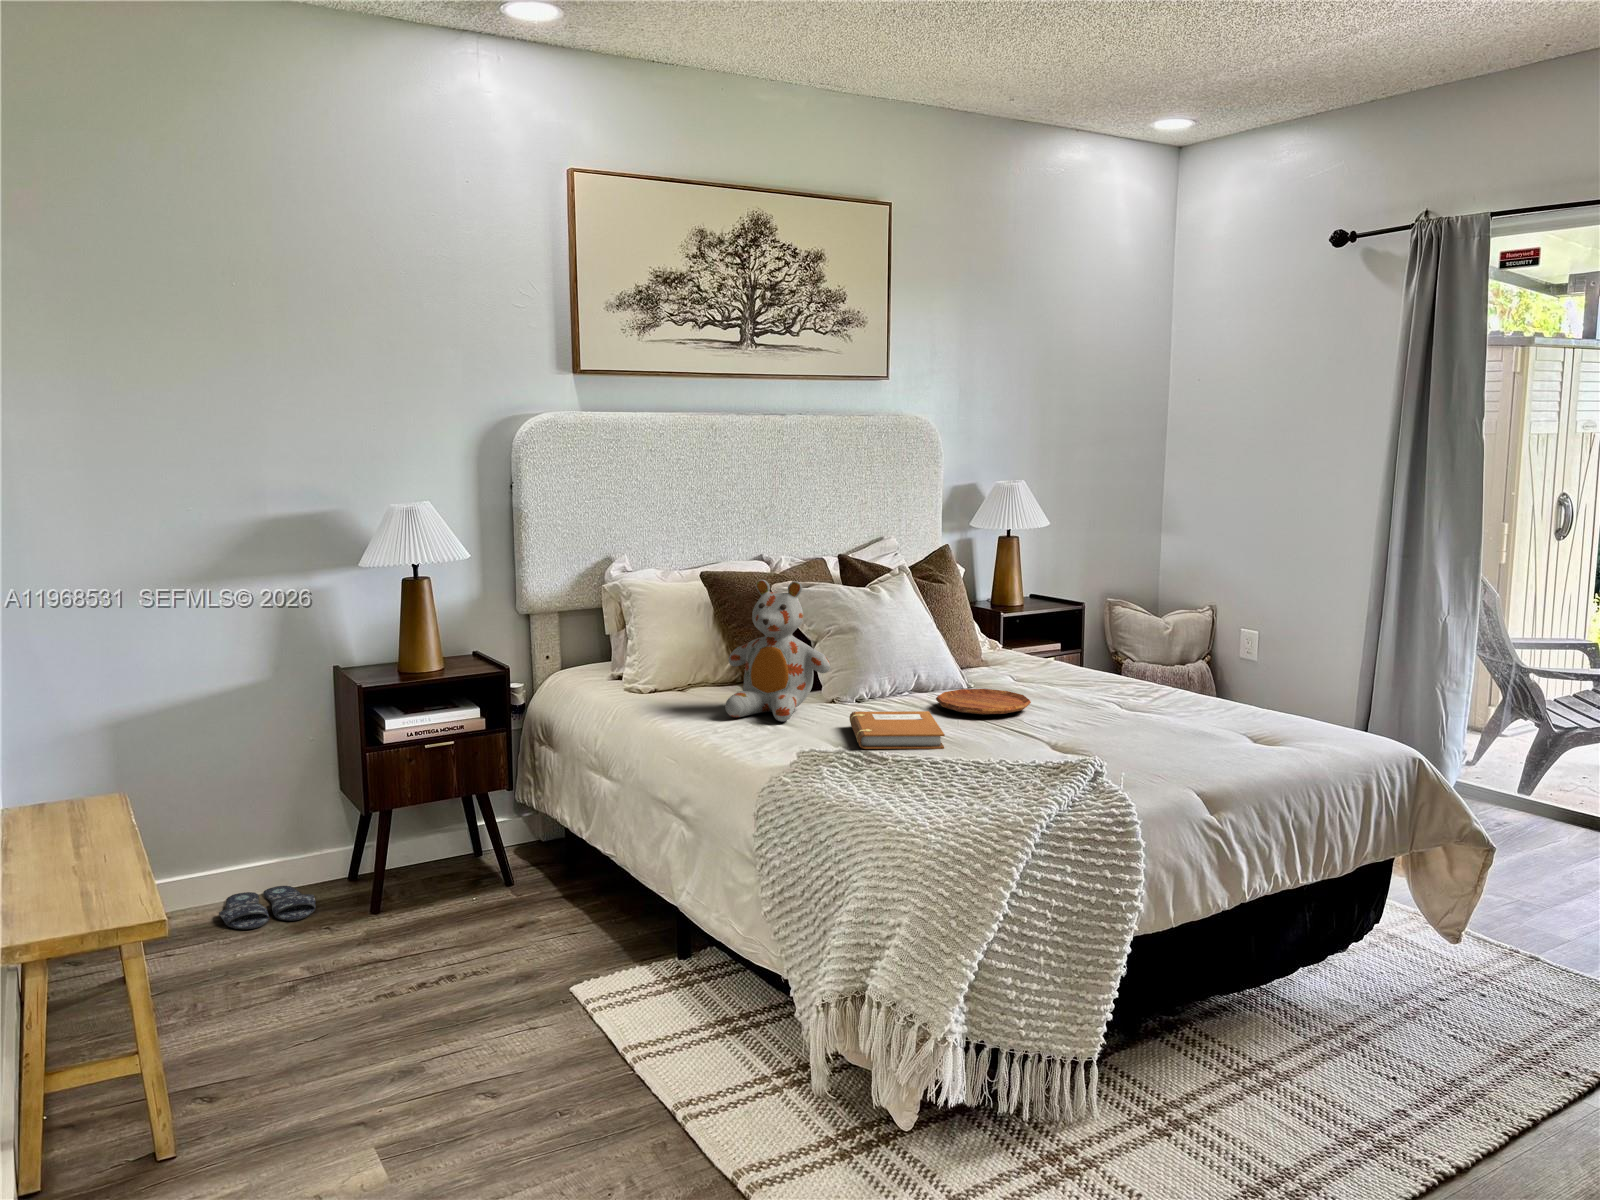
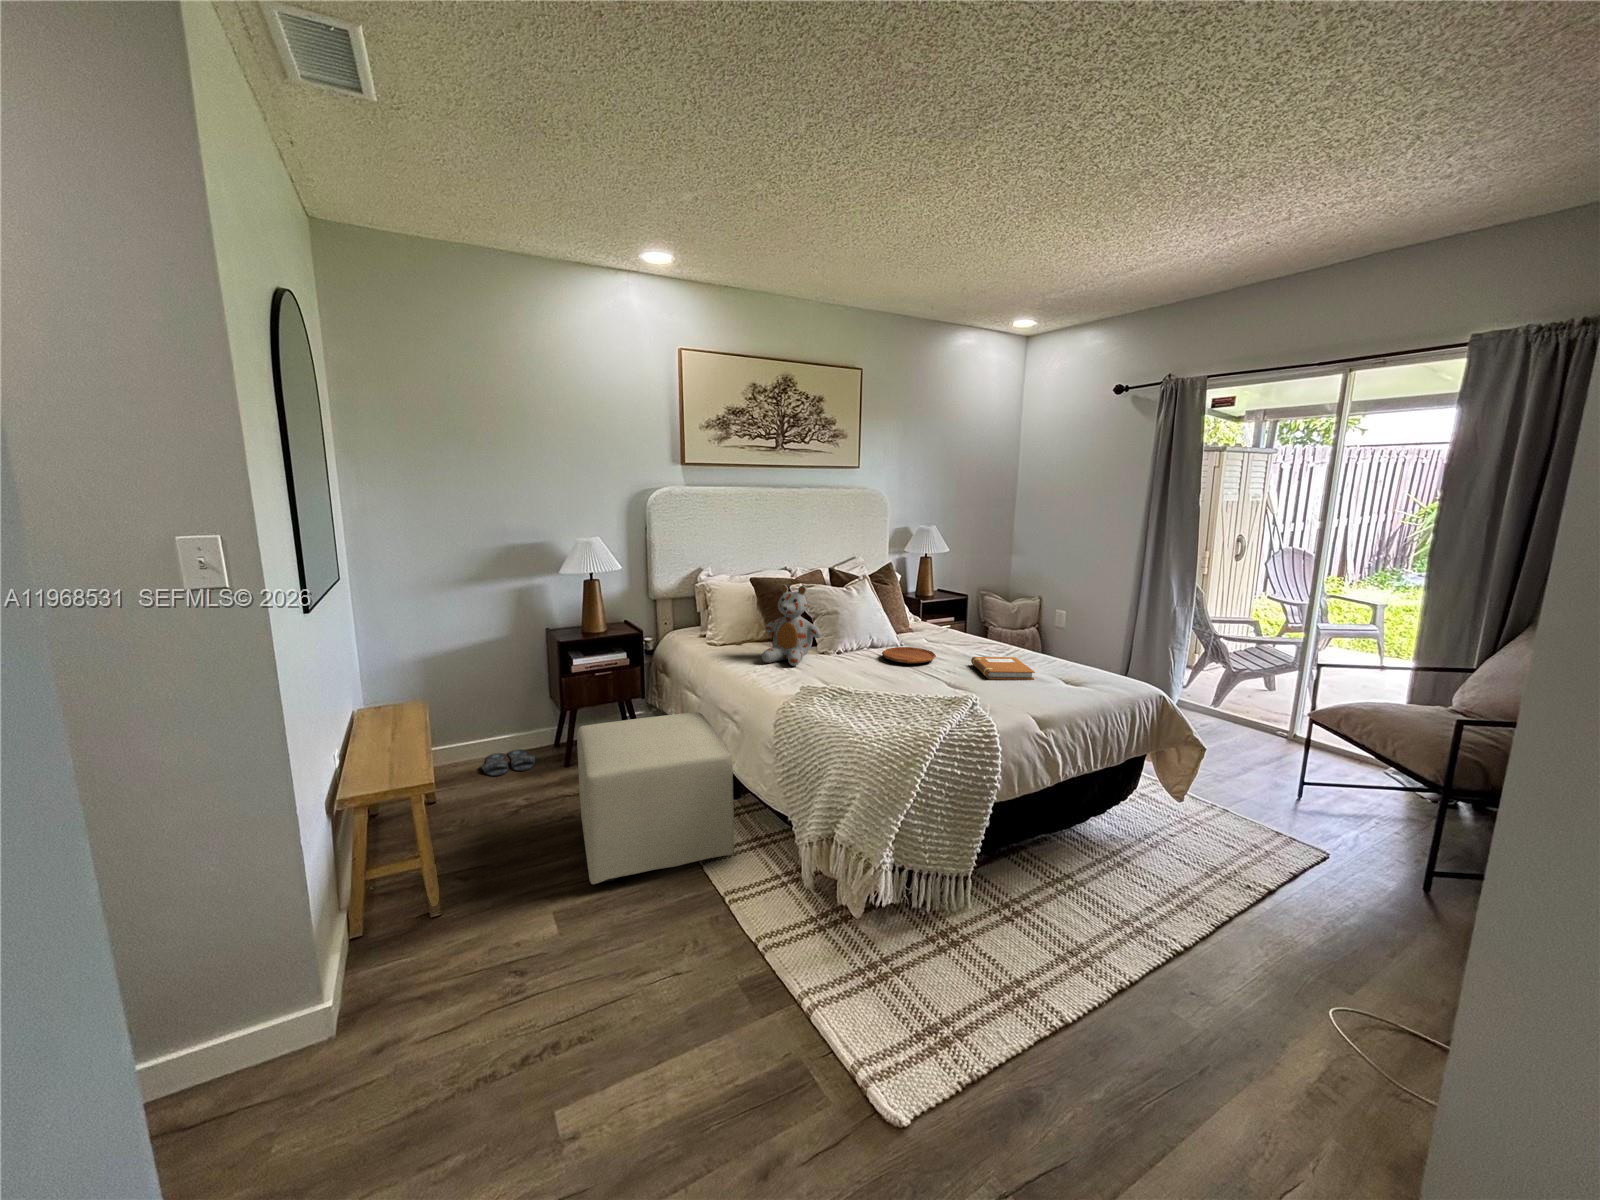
notebook: present [850,711,945,749] -> present [971,657,1035,680]
ottoman: none [407,804,688,1093] -> present [577,712,734,884]

